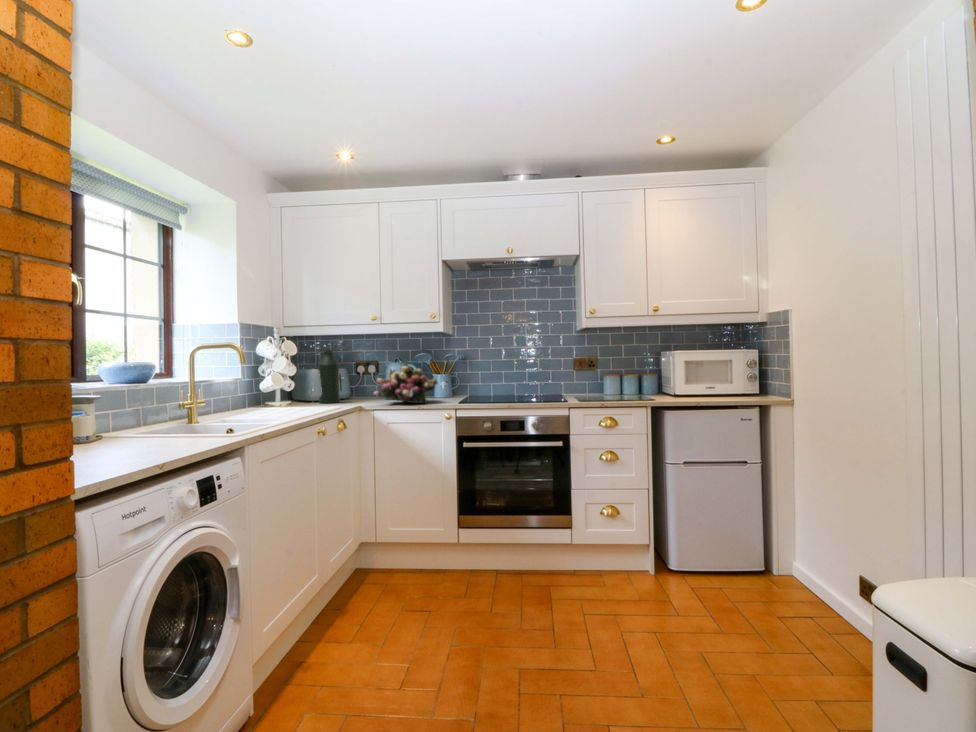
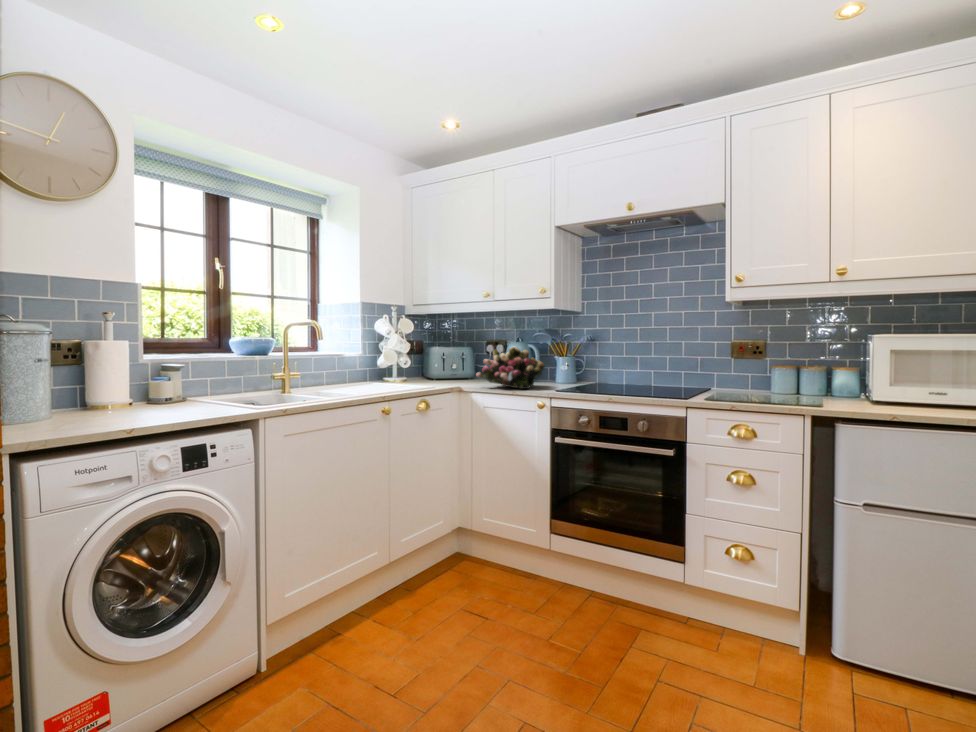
bottle: present [318,350,340,403] -> none [439,328,459,382]

